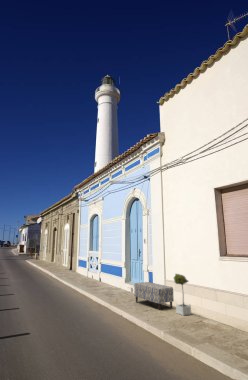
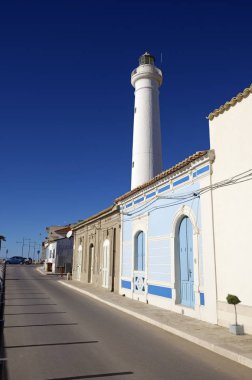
bench: present [134,282,174,310] -> none [186,303,227,330]

